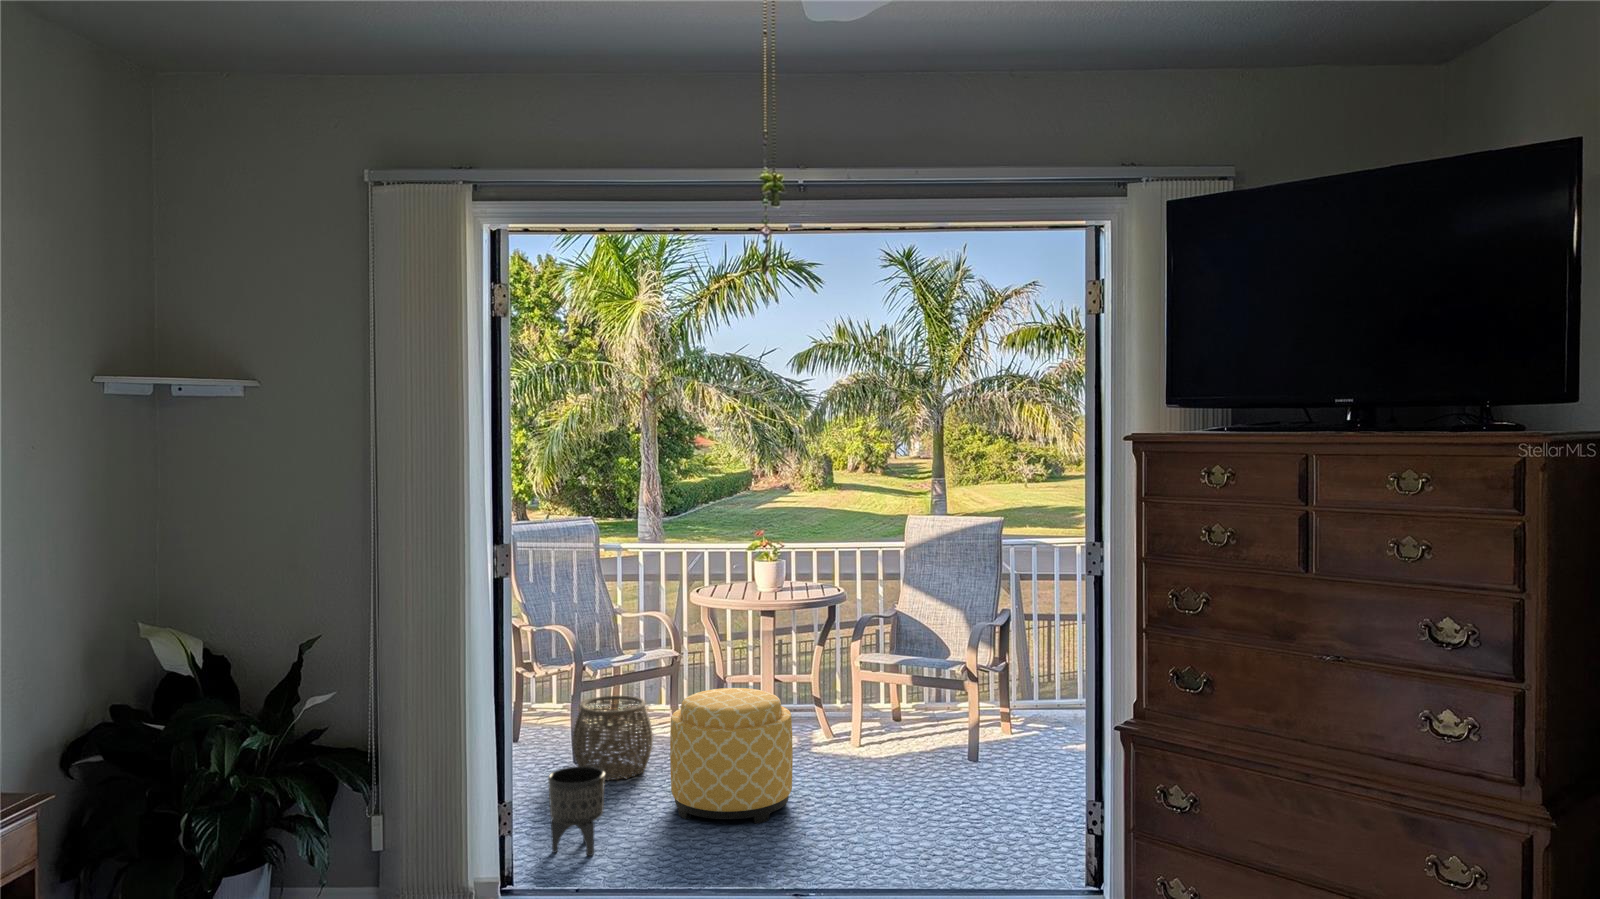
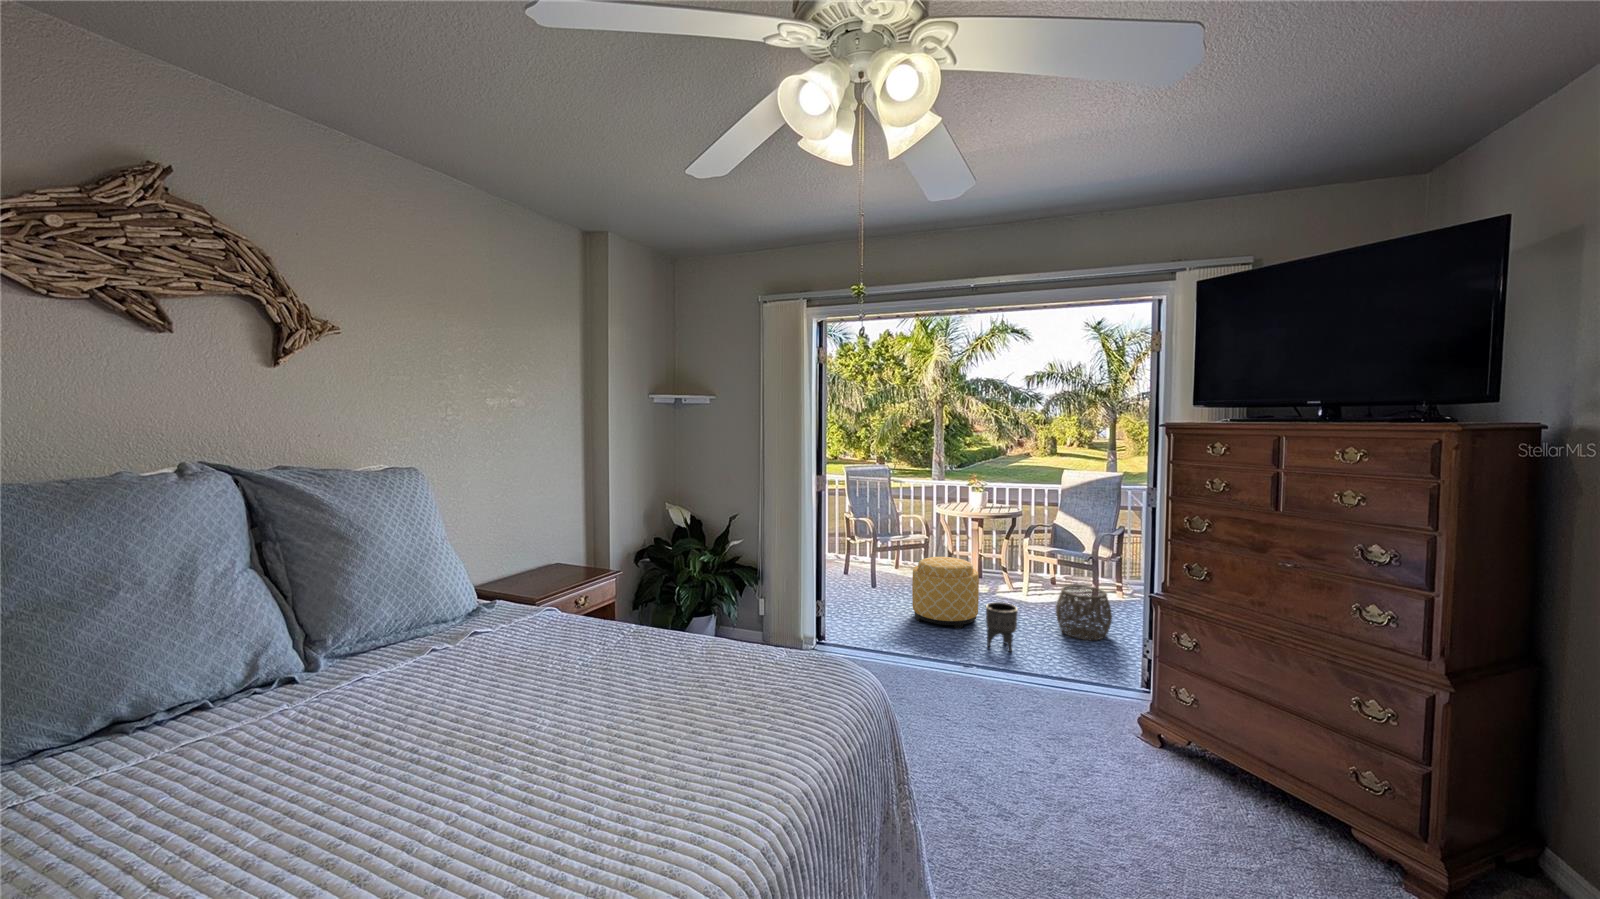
woven basket: present [572,695,653,780] -> present [1056,585,1112,641]
planter: present [548,766,605,856] -> present [986,602,1018,652]

